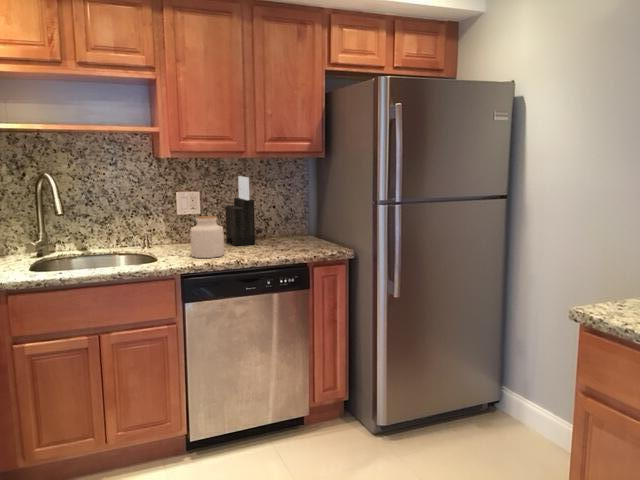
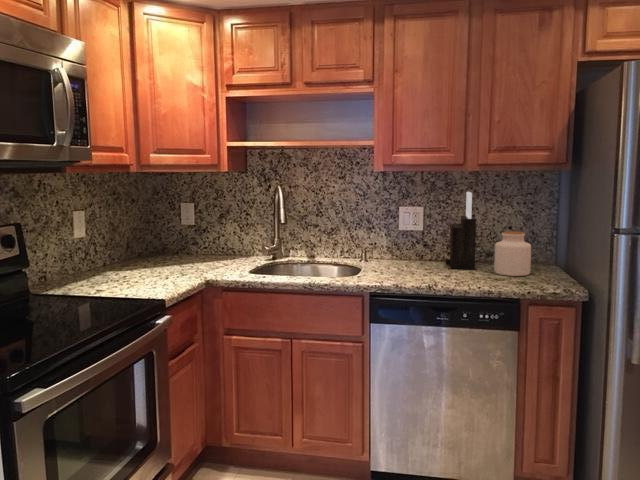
jar: present [191,216,224,258] -> present [494,231,531,276]

